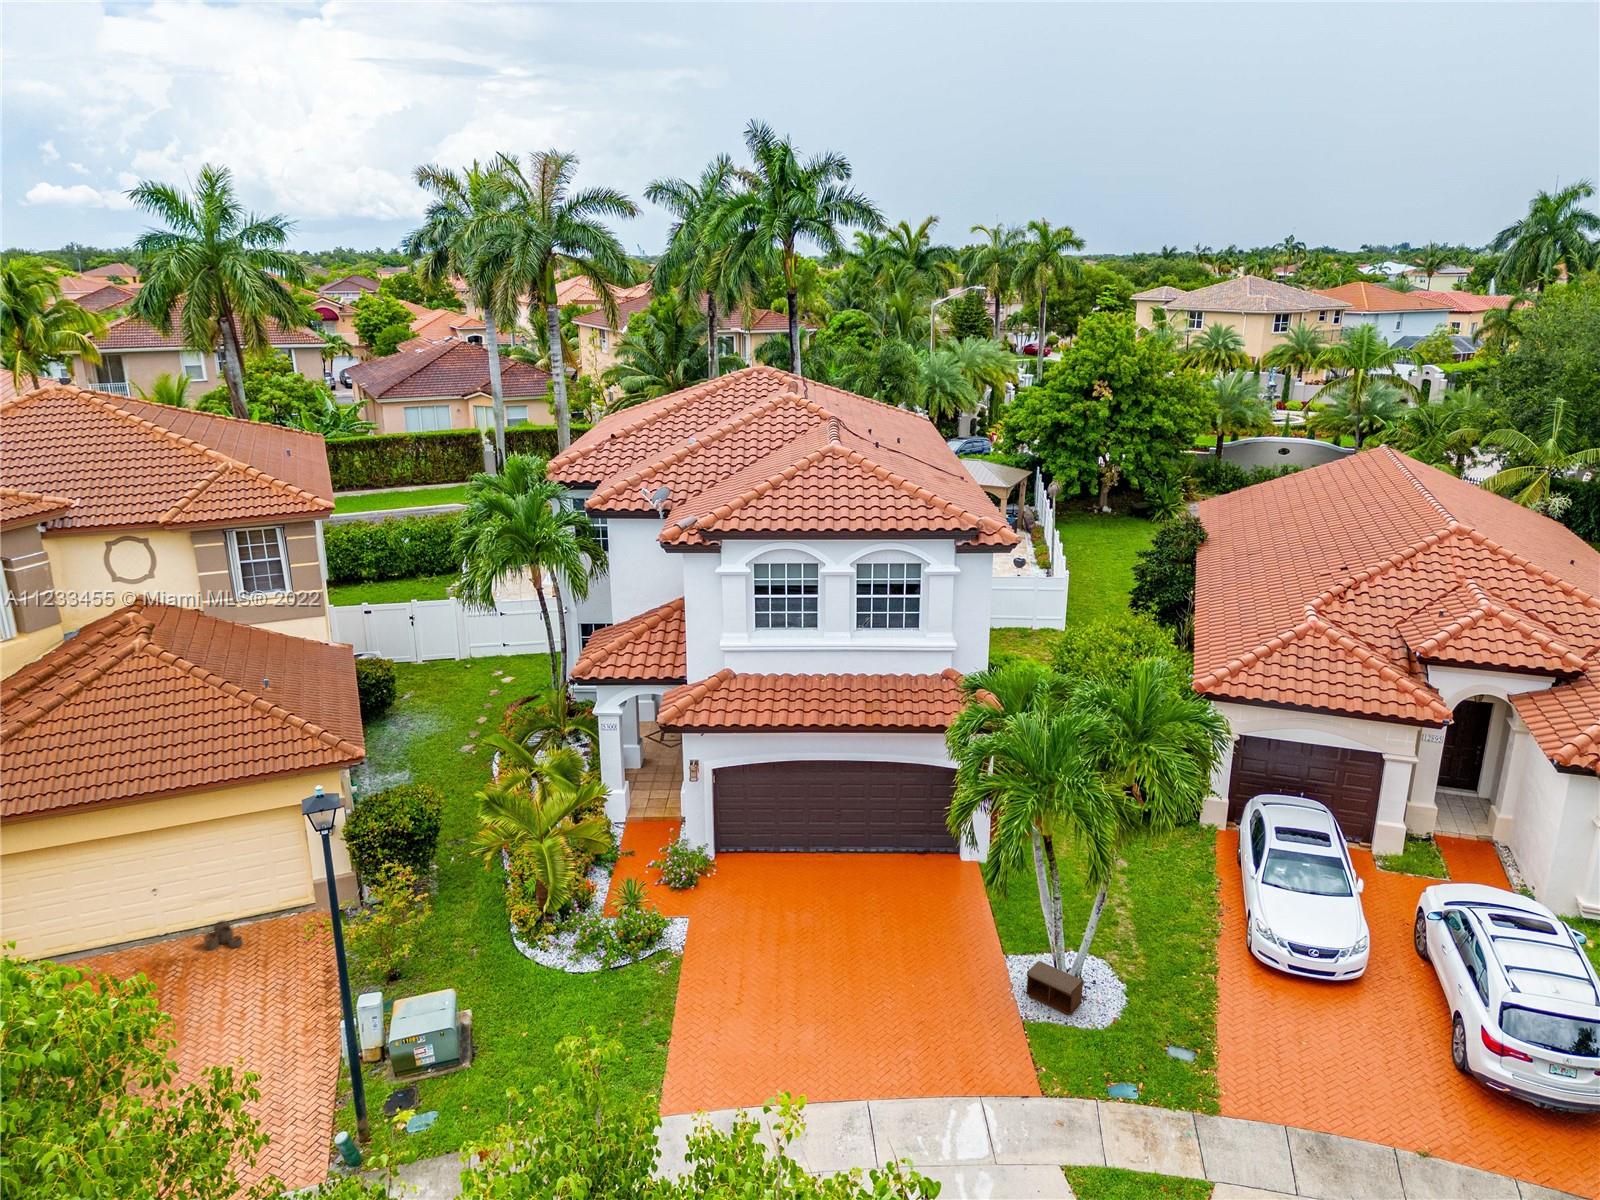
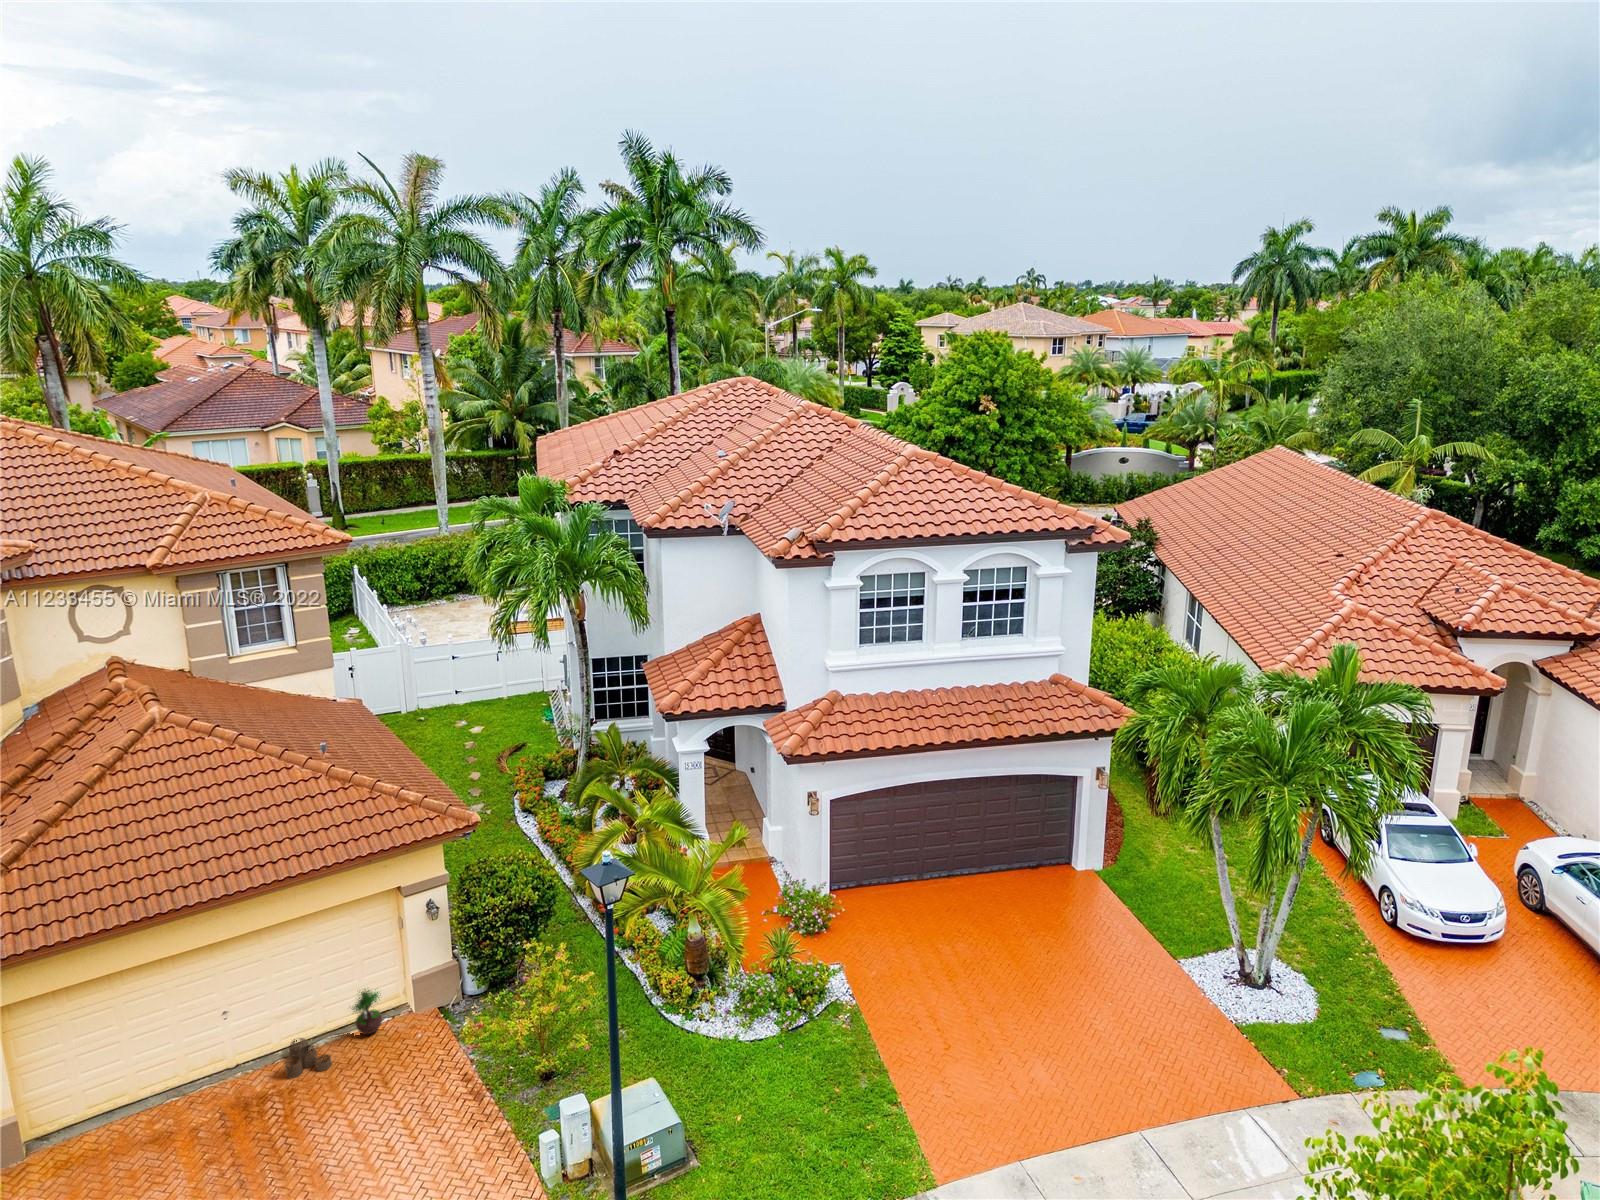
potted tree: none [261,886,293,926] -> present [352,989,382,1034]
bench: present [1026,961,1084,1015] -> none [1221,962,1282,1015]

